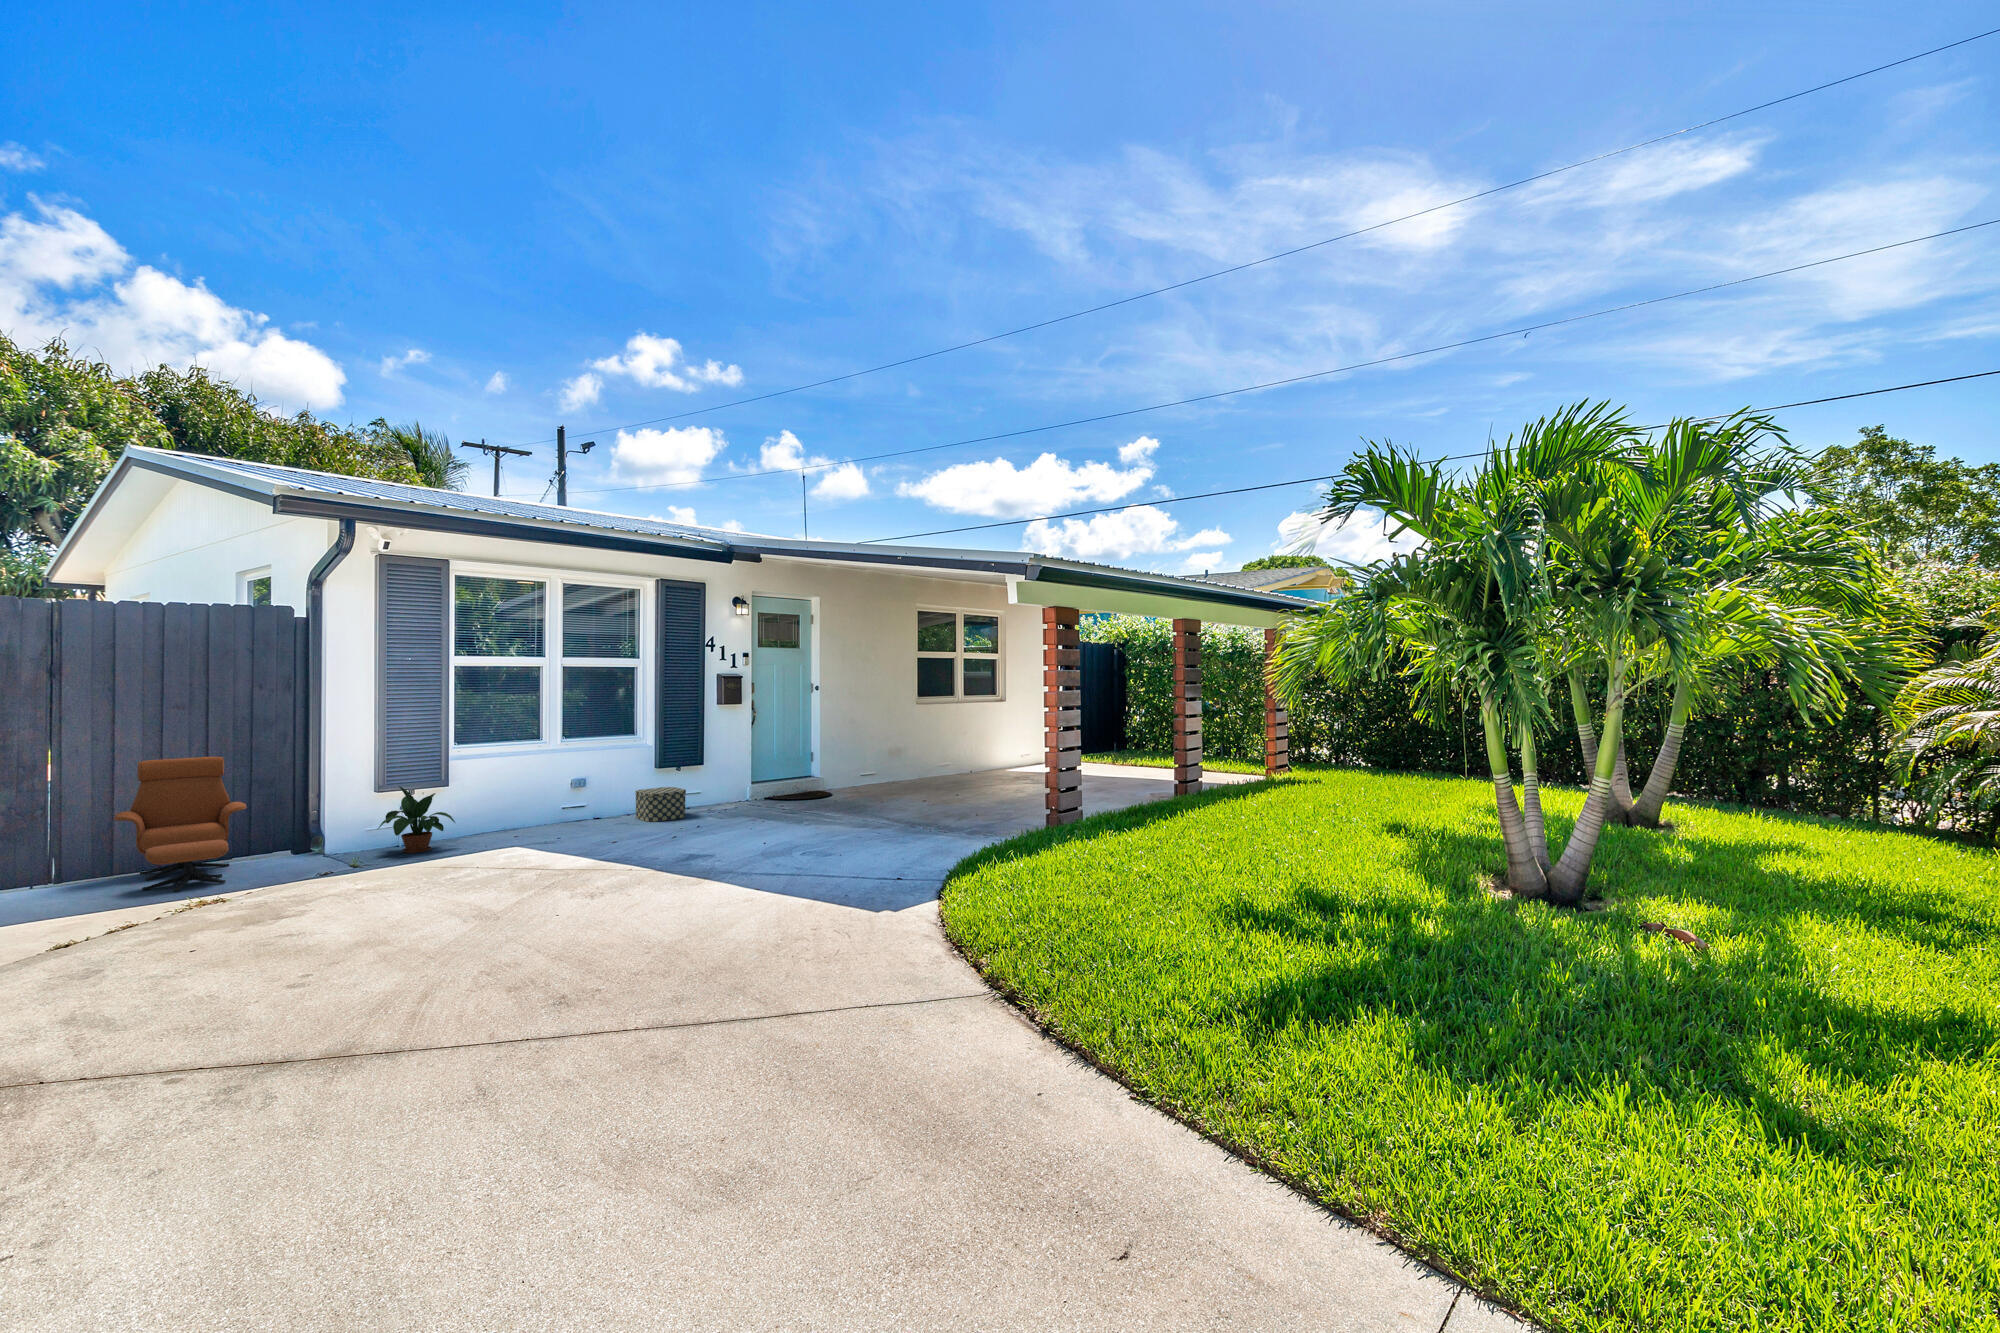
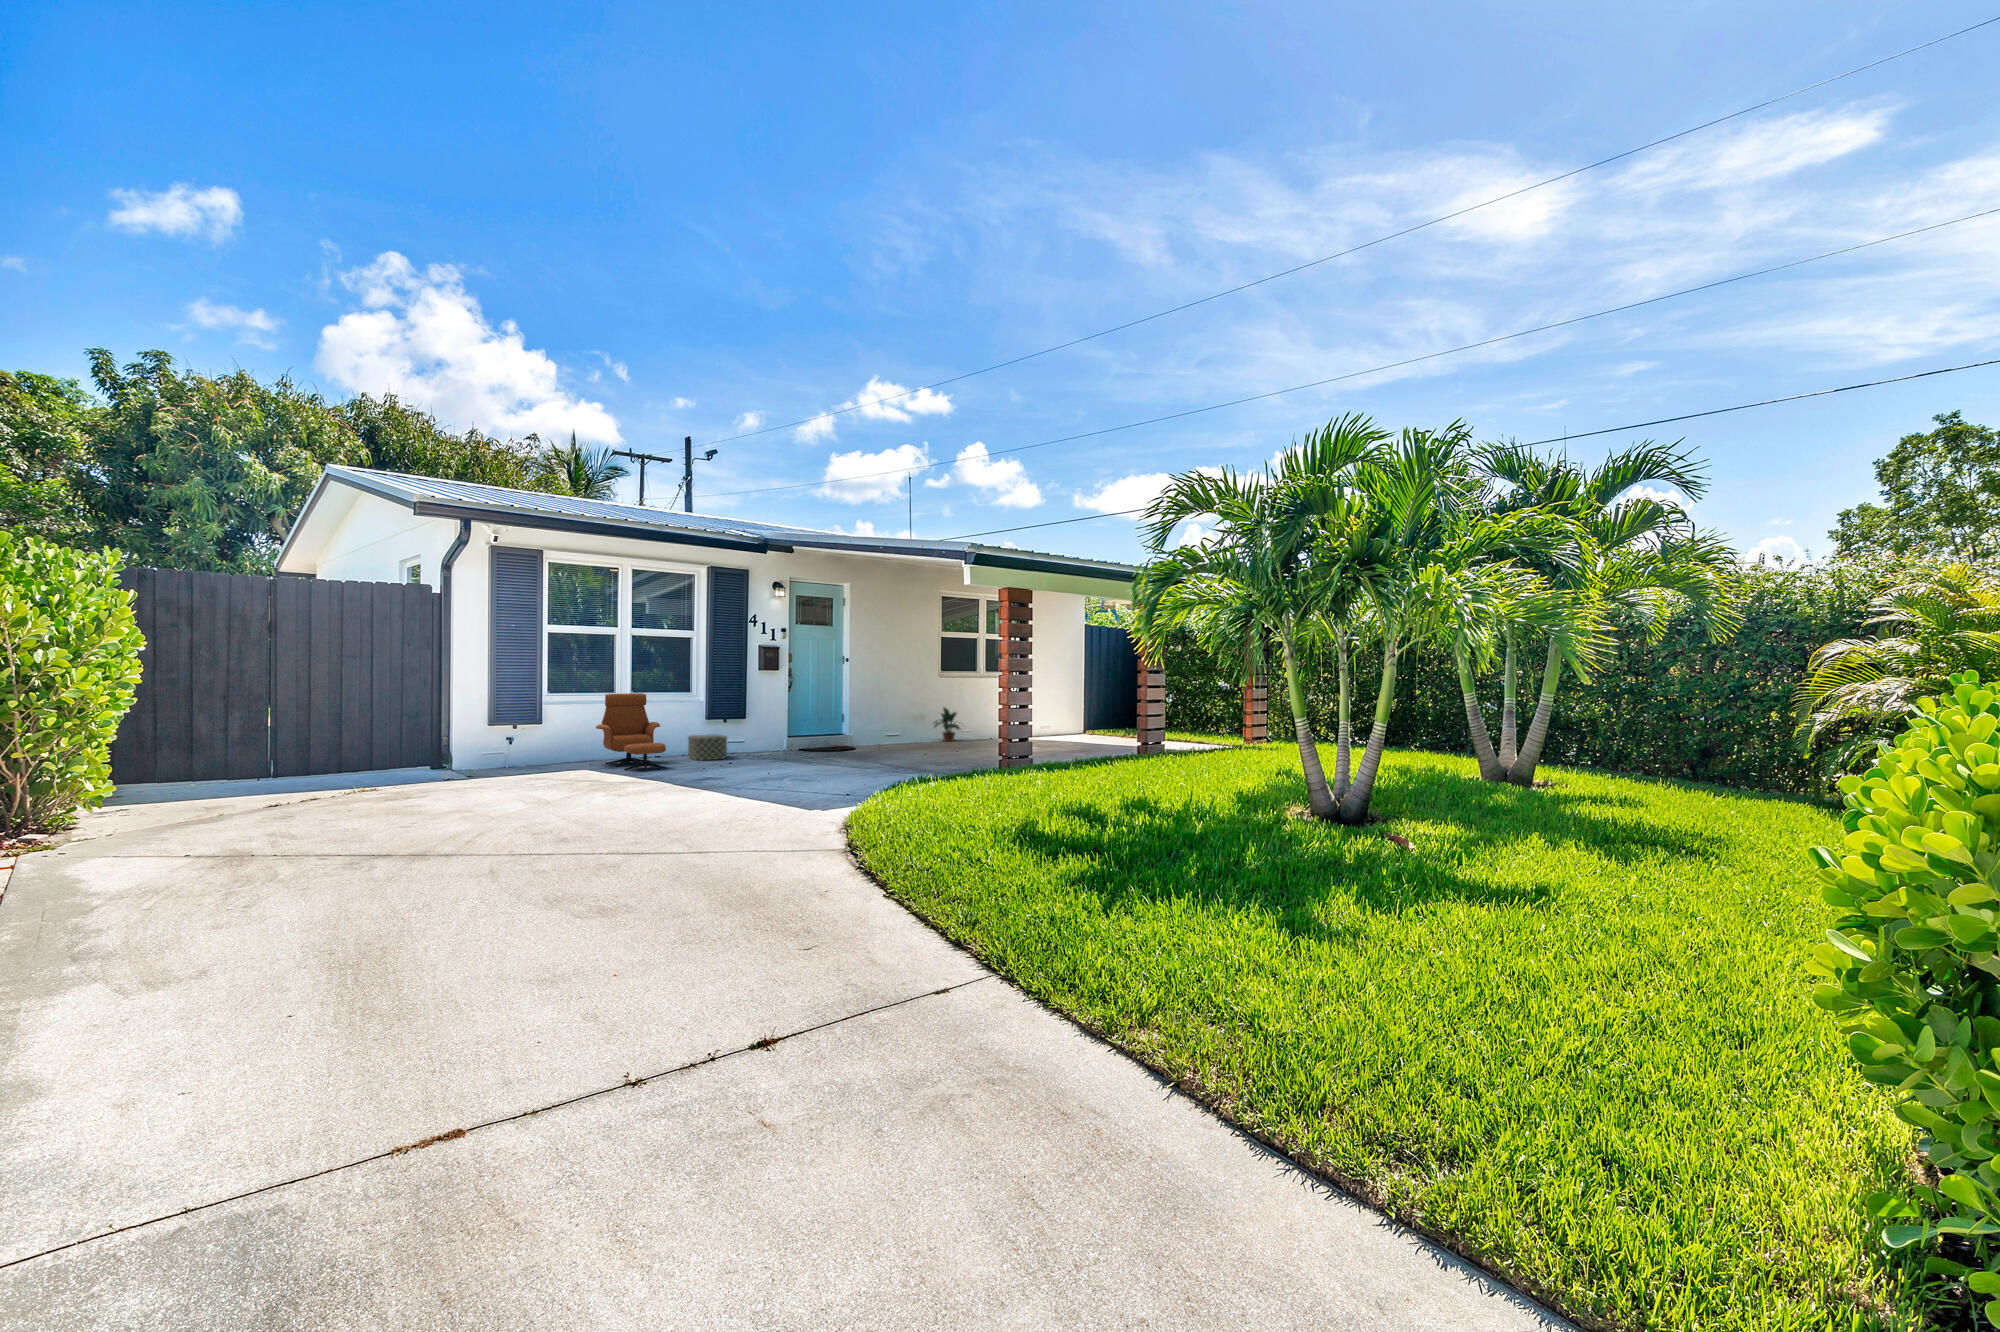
lounge chair: present [114,757,247,891] -> present [596,693,666,771]
potted plant: present [378,786,455,853] -> present [933,708,960,741]

